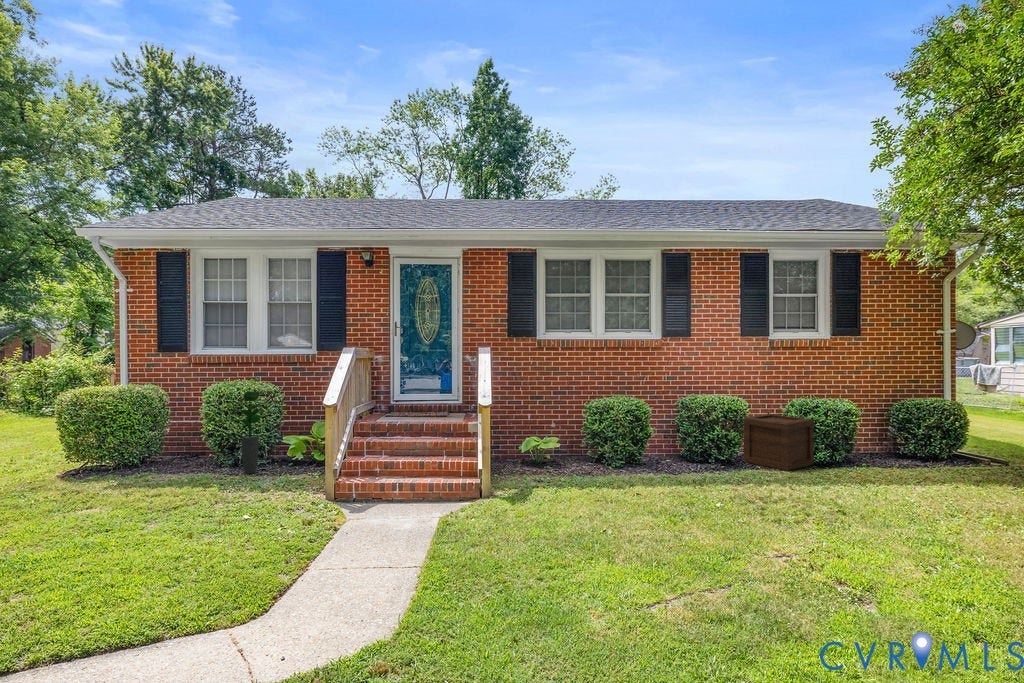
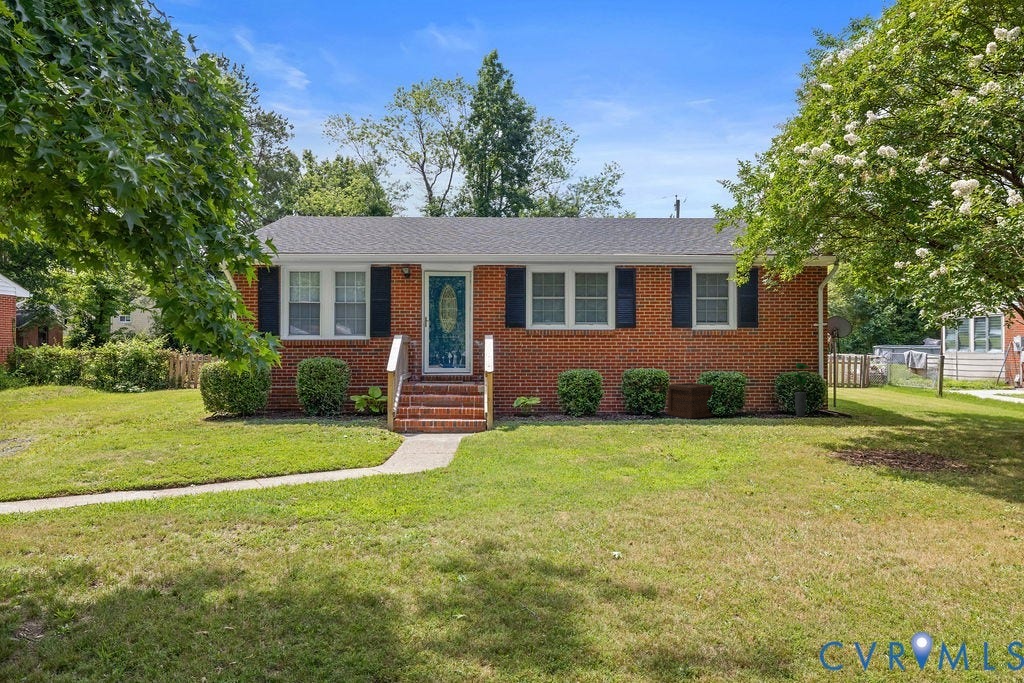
potted plant: present [231,392,268,474] -> present [792,363,811,417]

